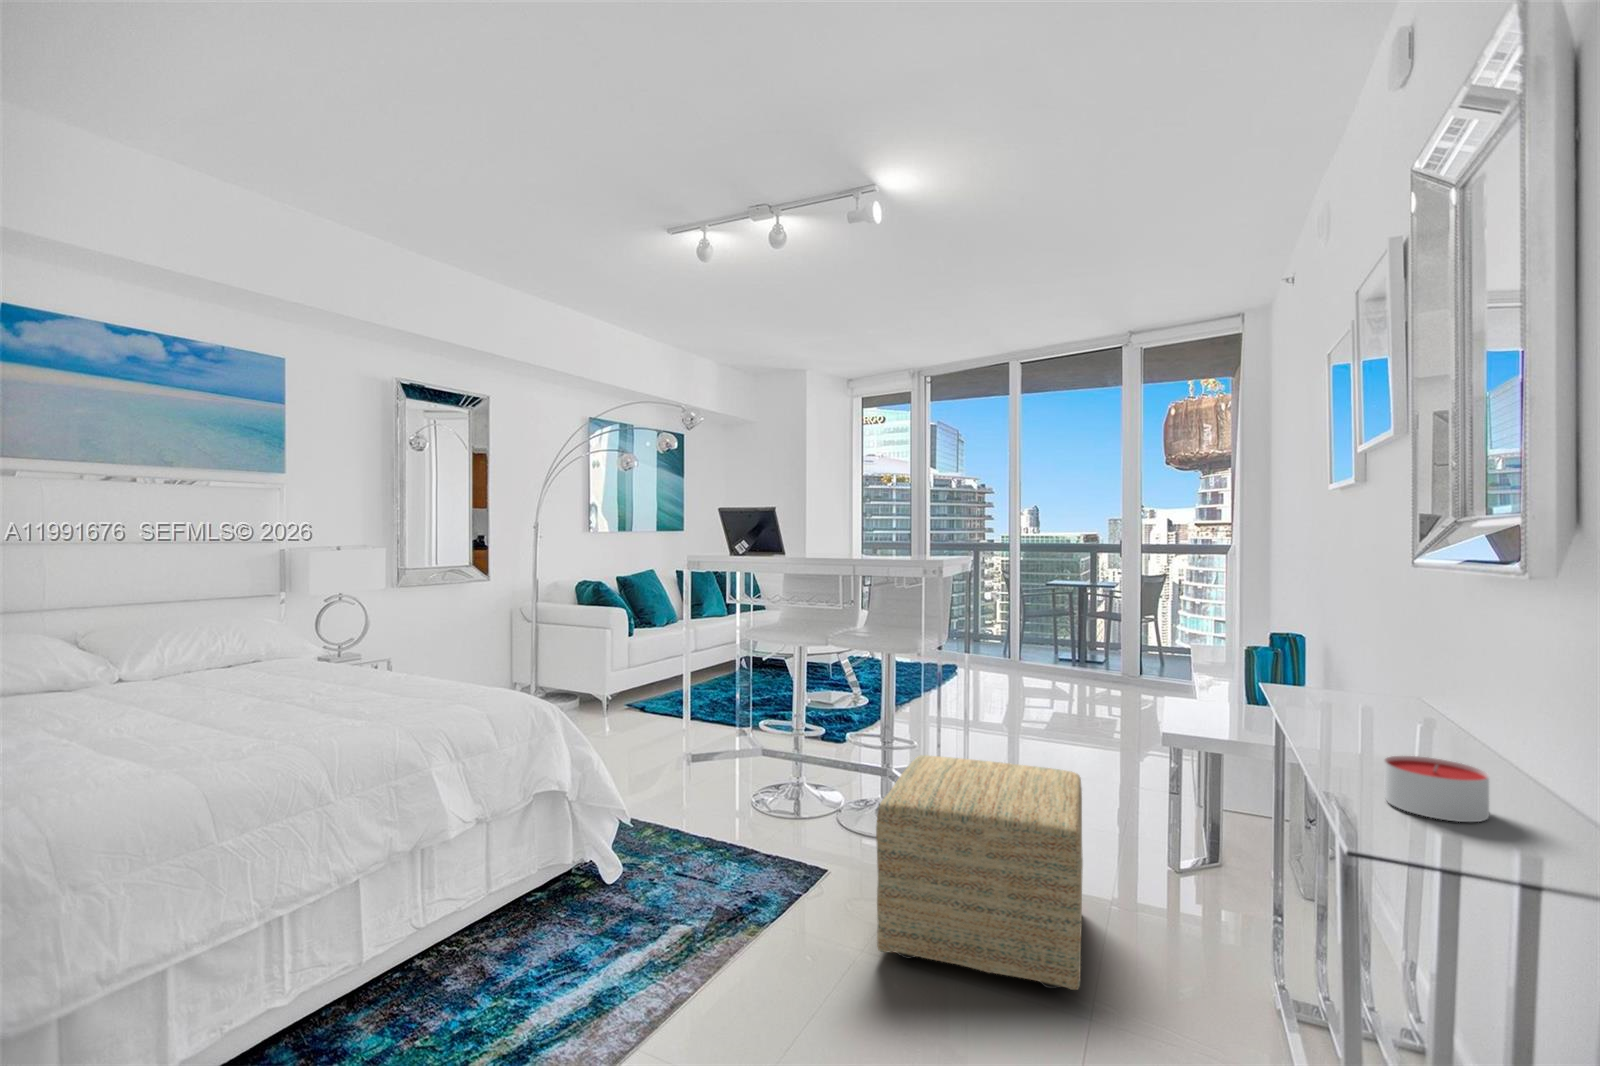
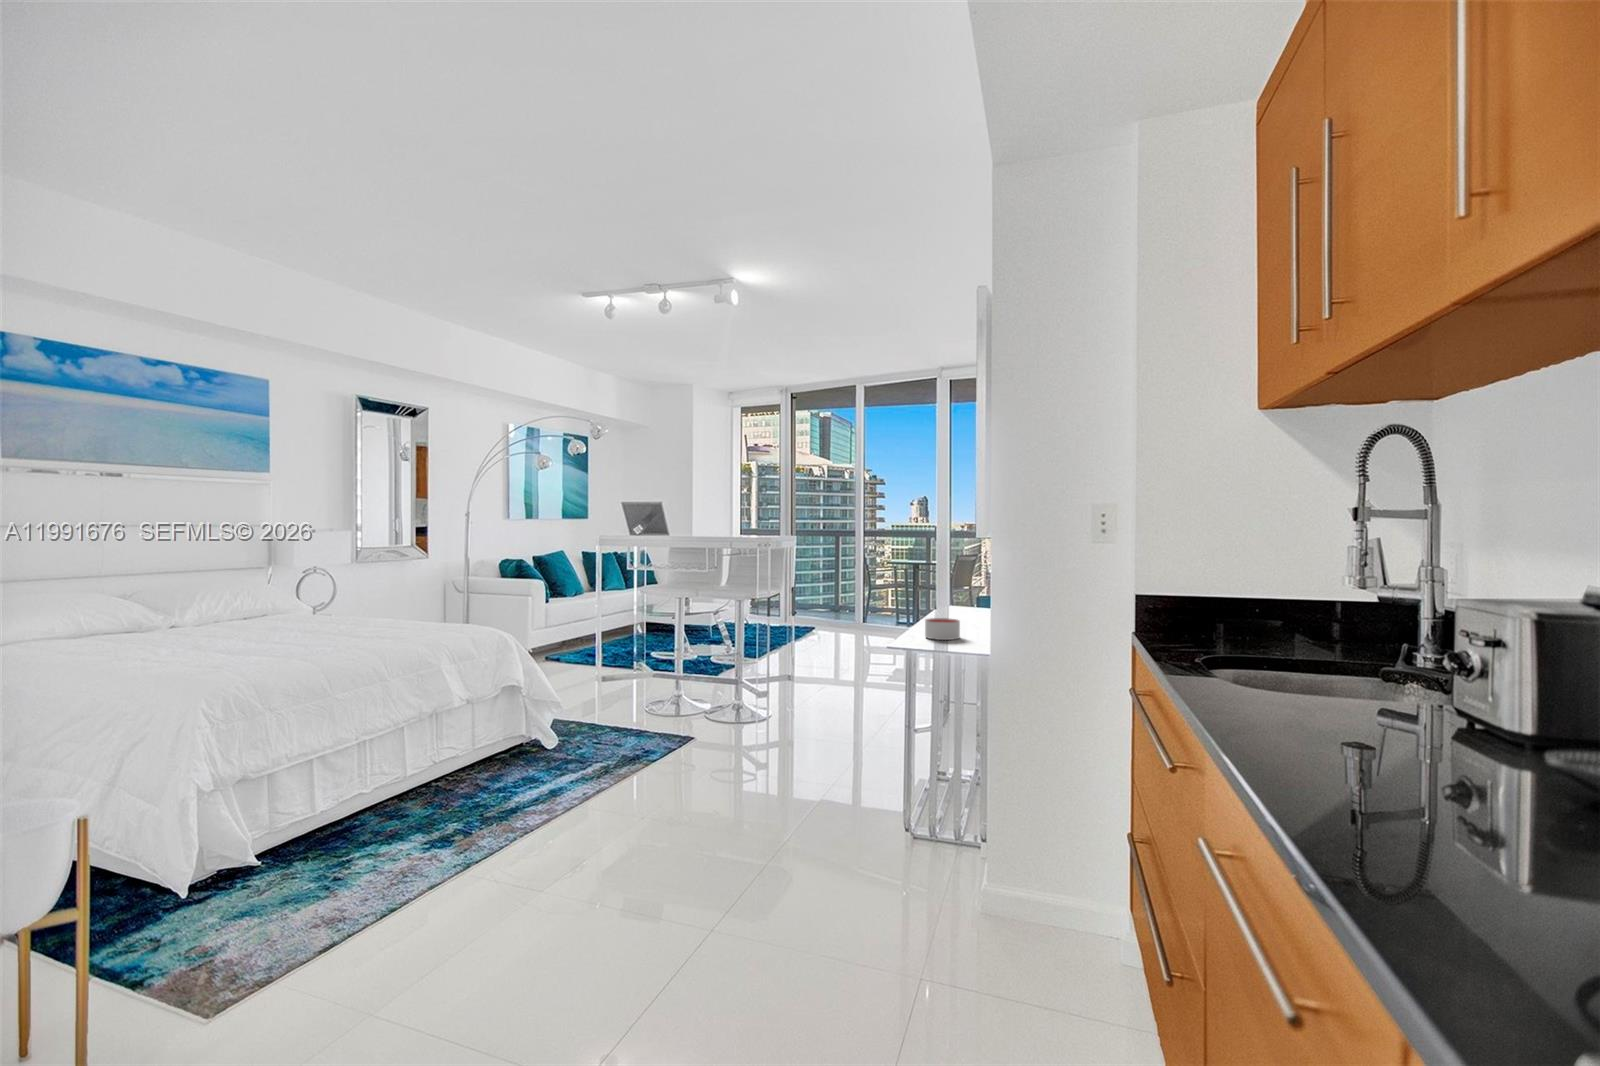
ottoman: present [876,755,1083,990] -> none [720,661,848,777]

